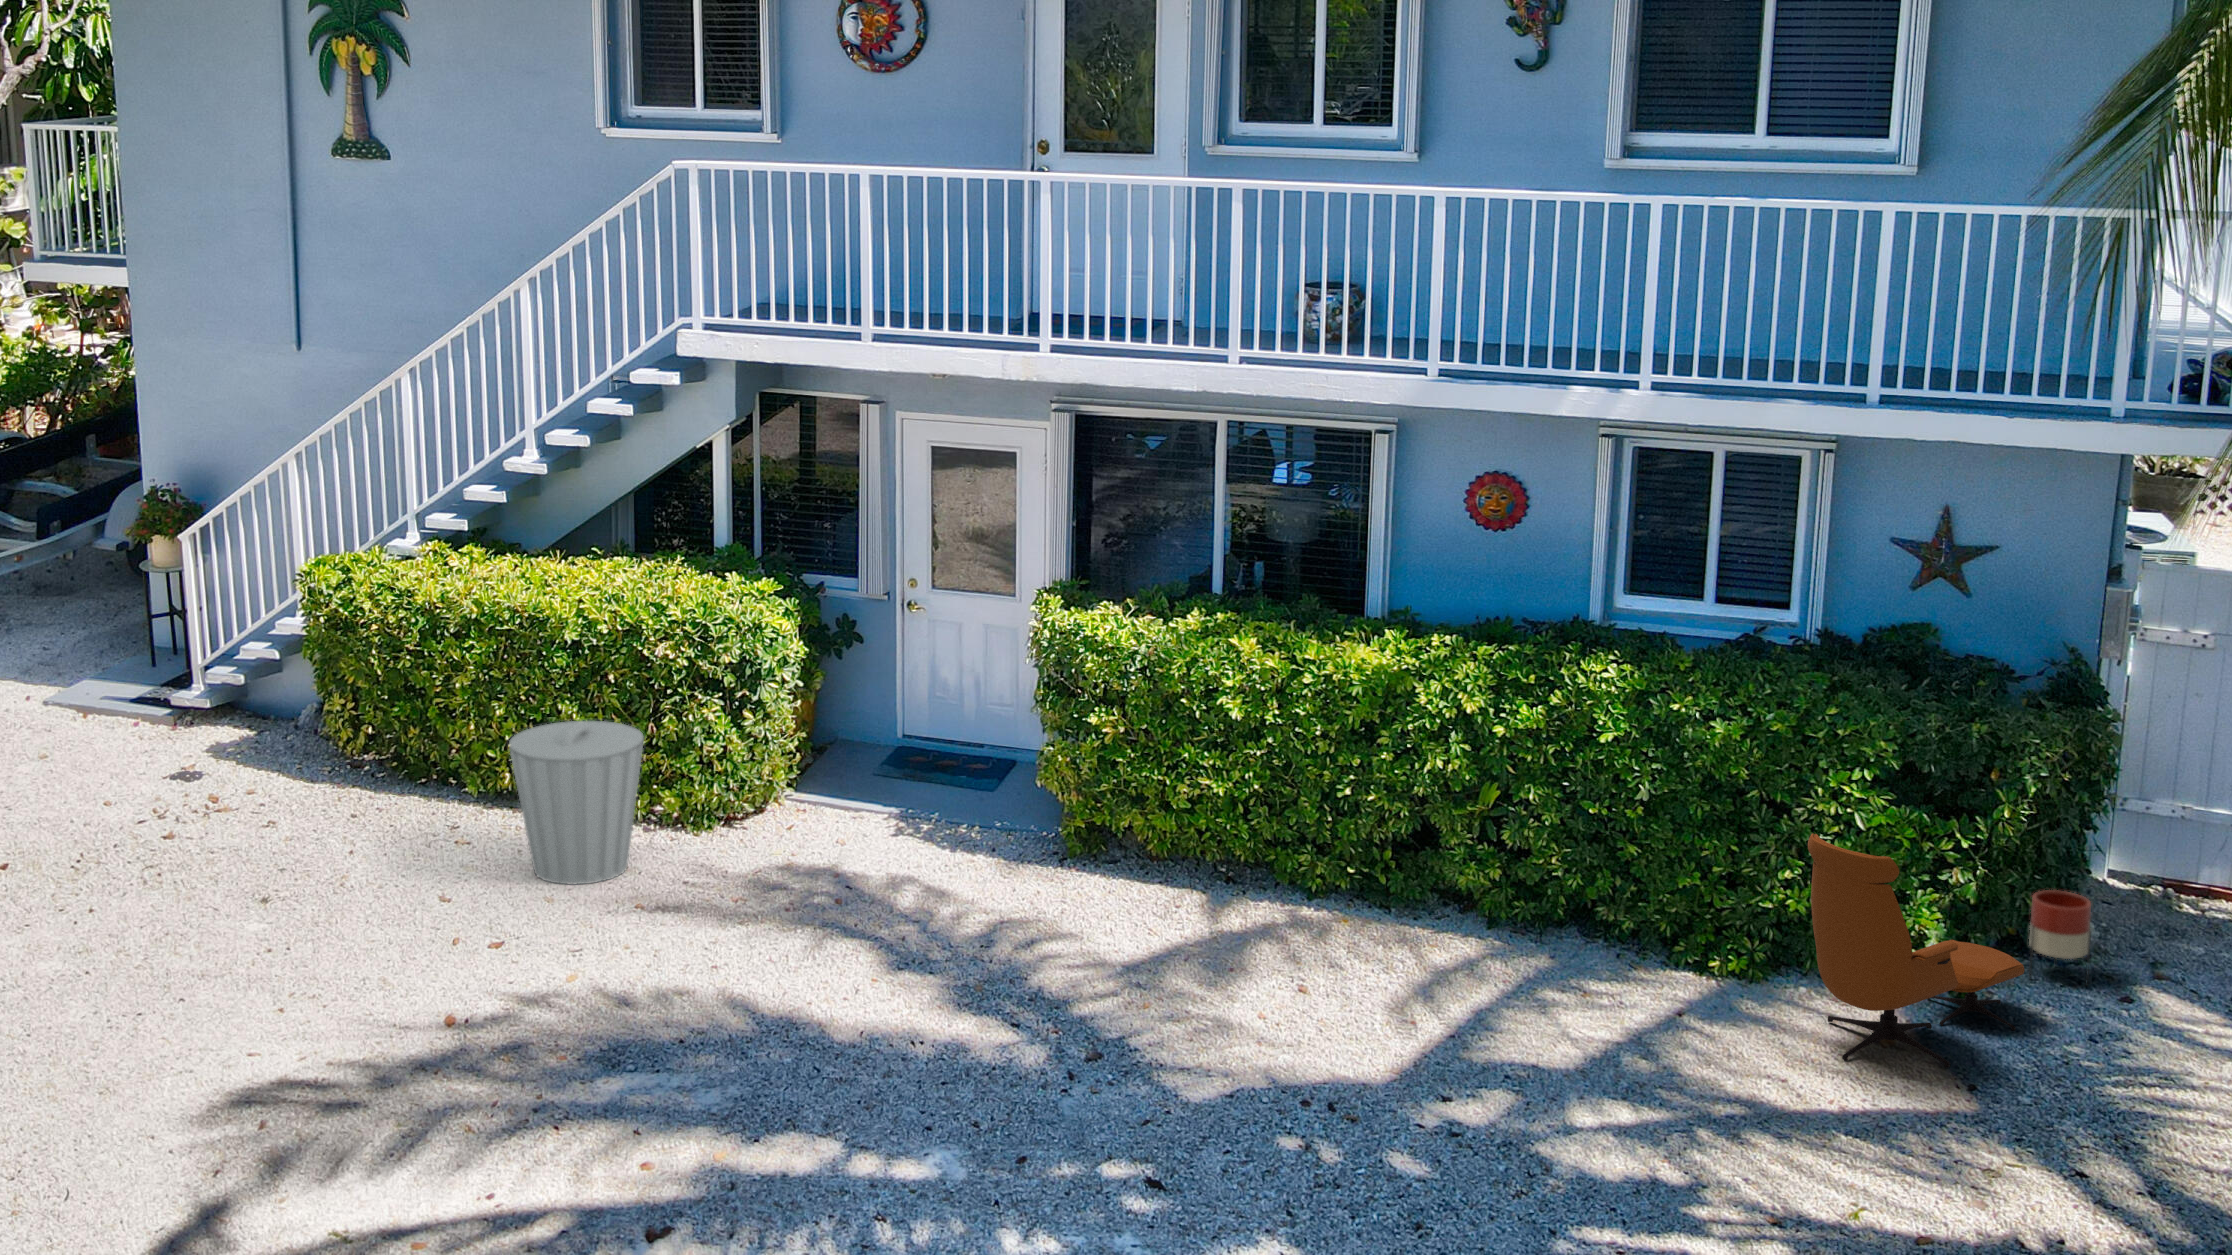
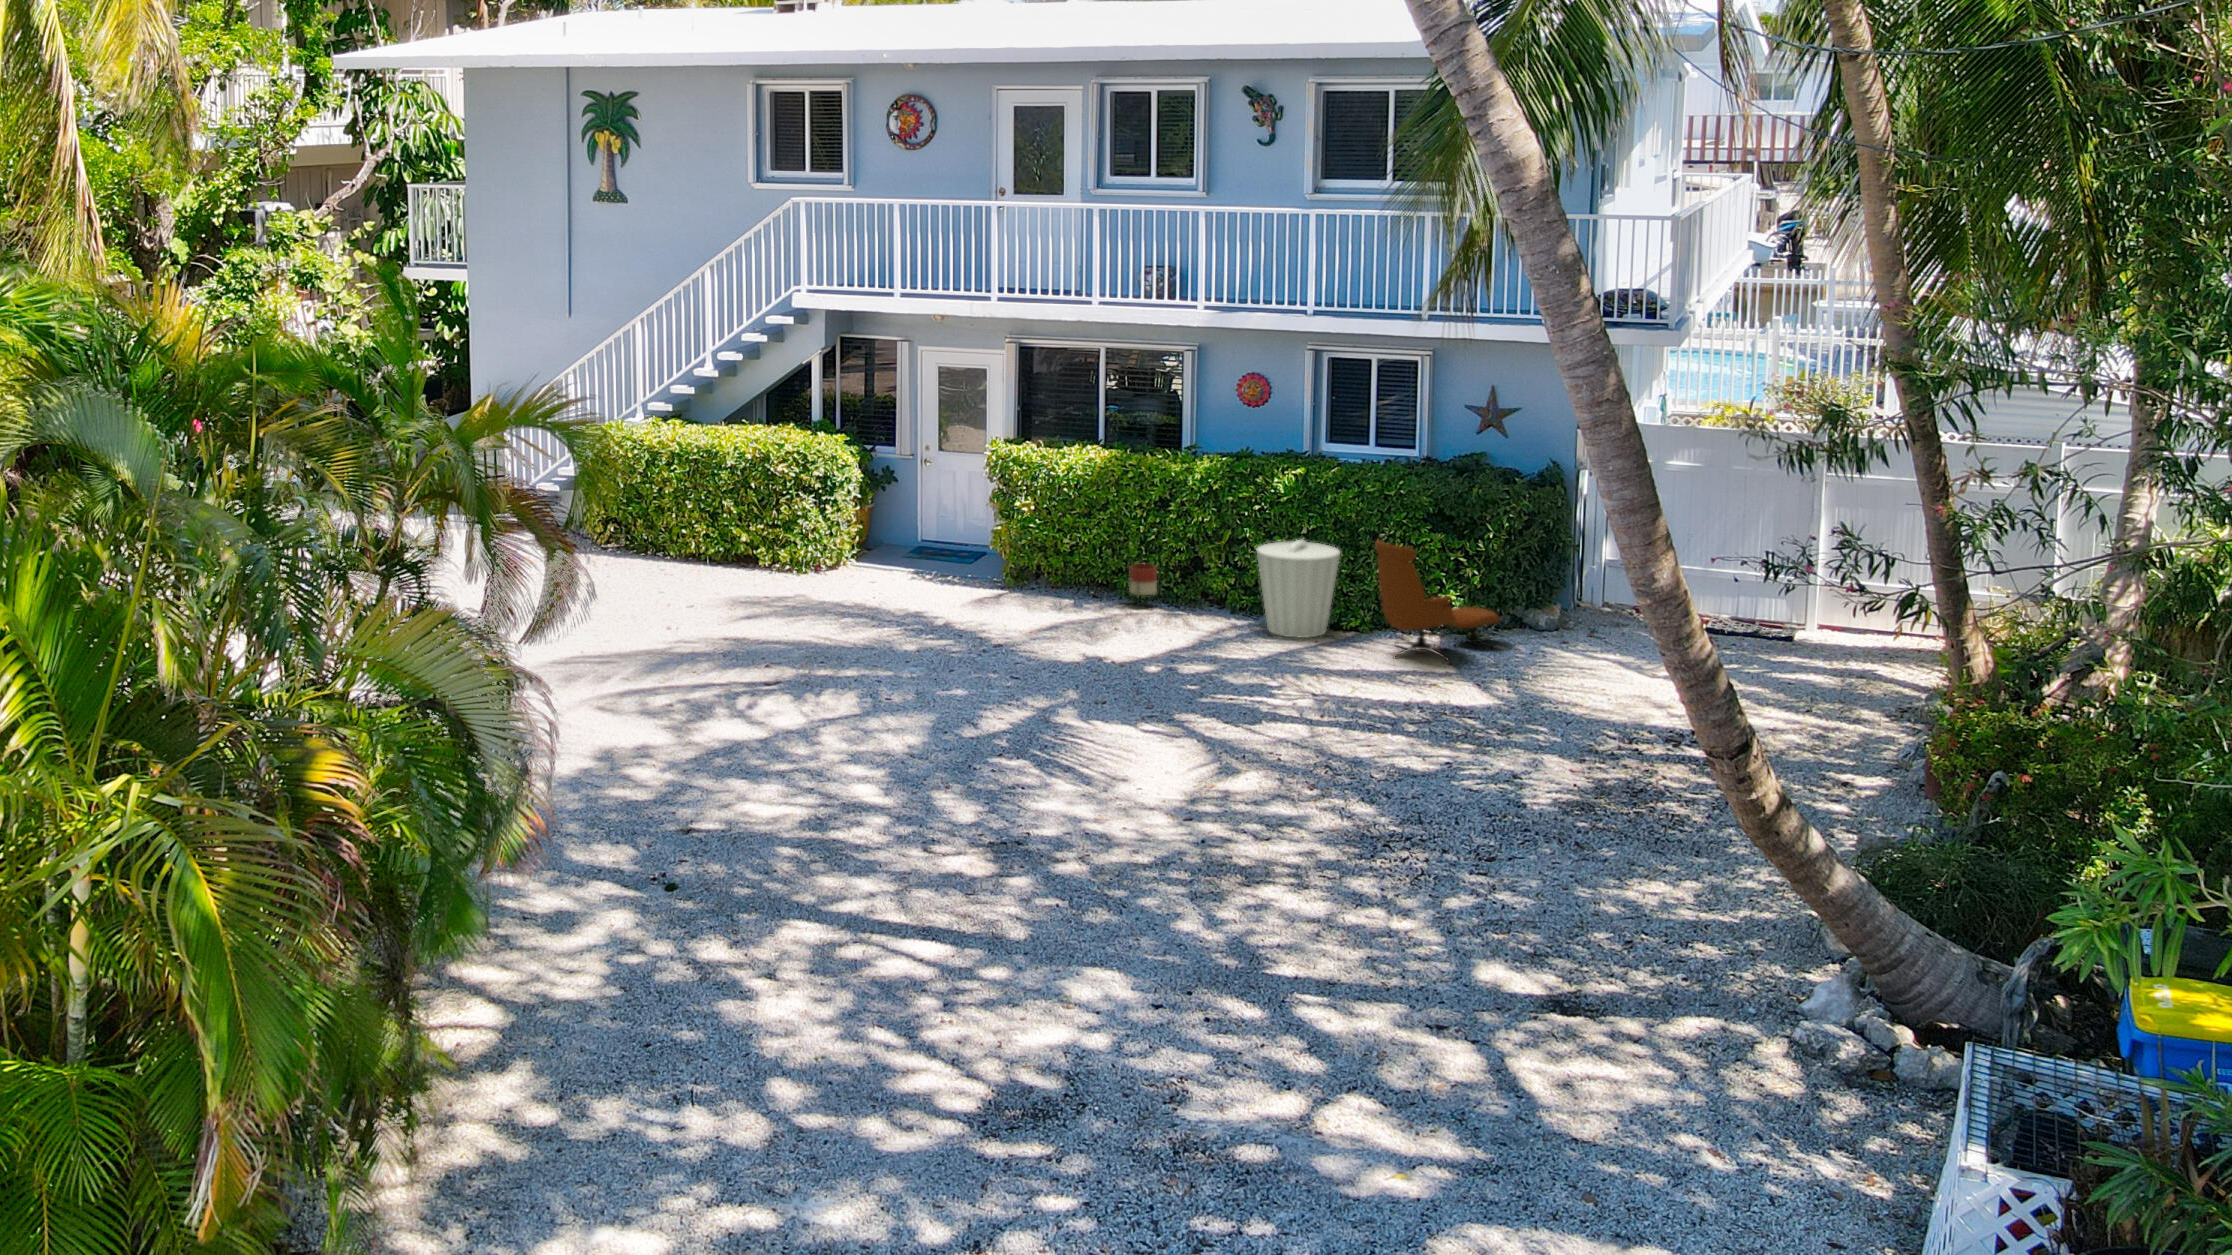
trash can: present [509,721,643,884] -> present [1256,540,1340,637]
planter: present [2029,890,2091,984] -> present [1129,563,1158,597]

